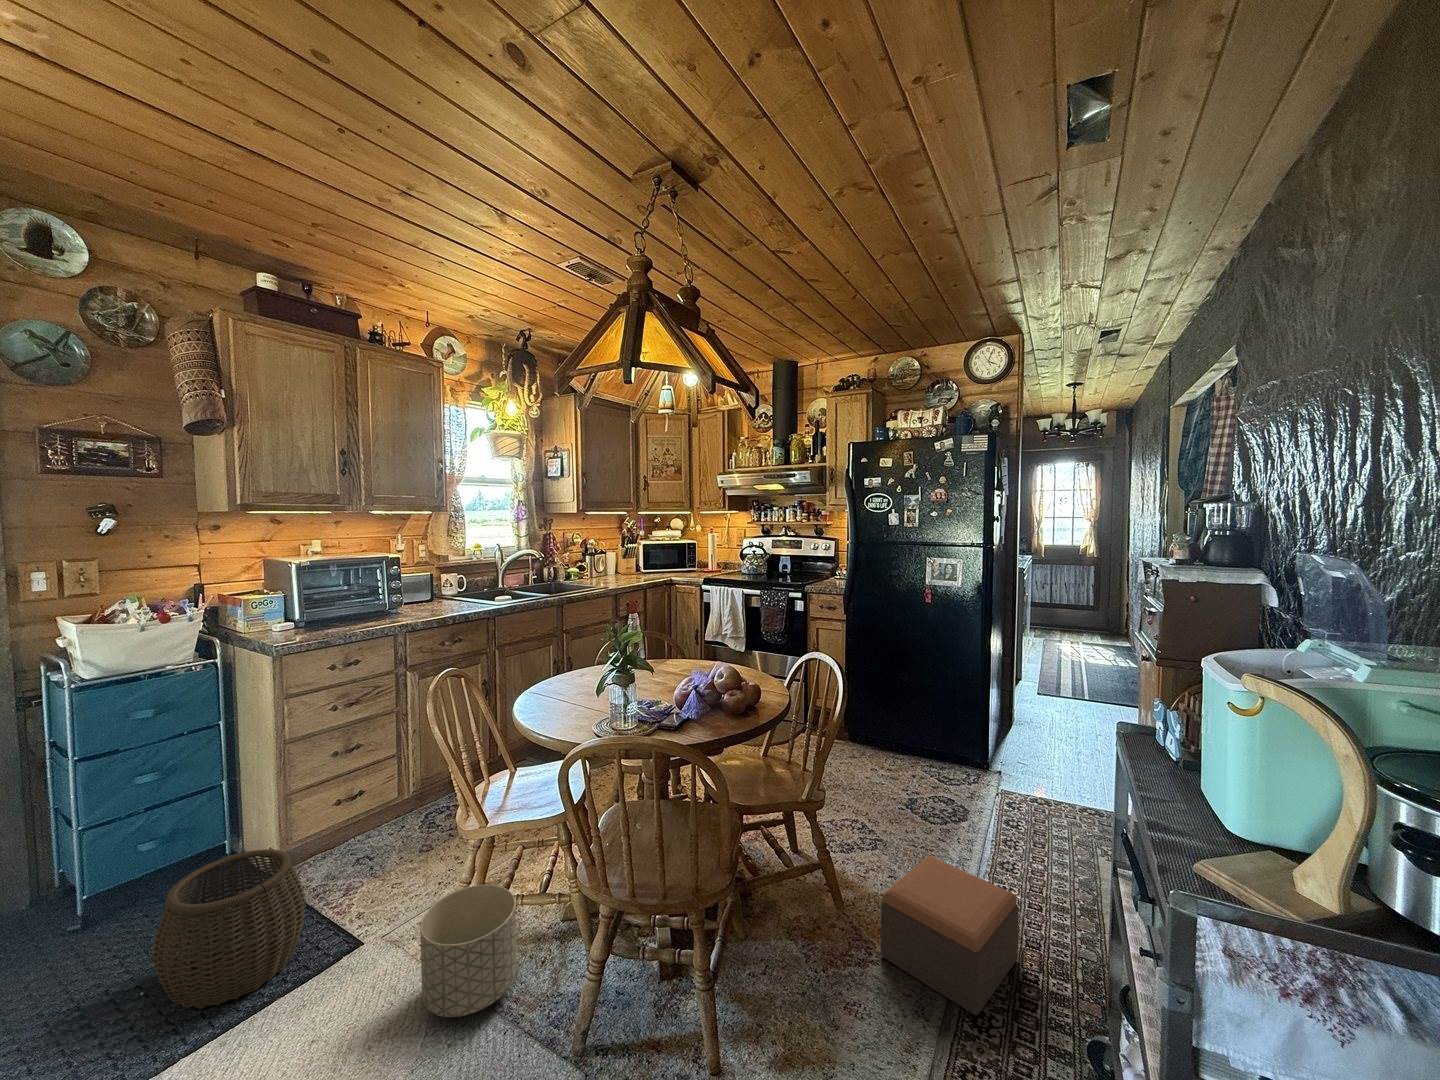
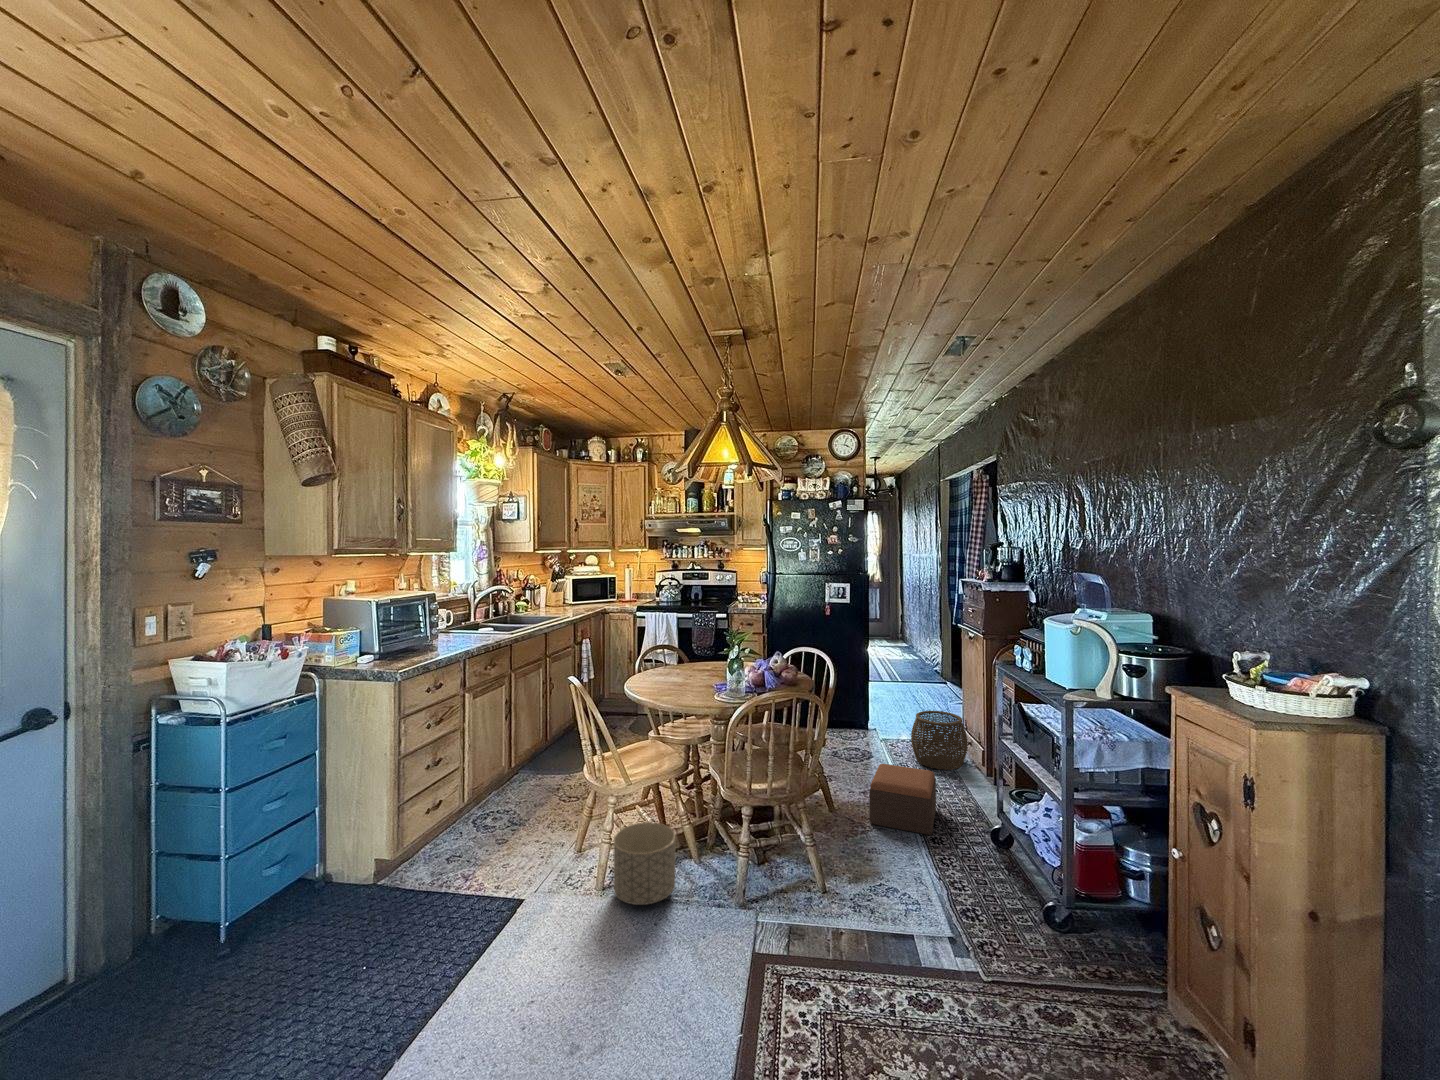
woven basket: present [152,849,306,1009] -> present [911,711,968,770]

